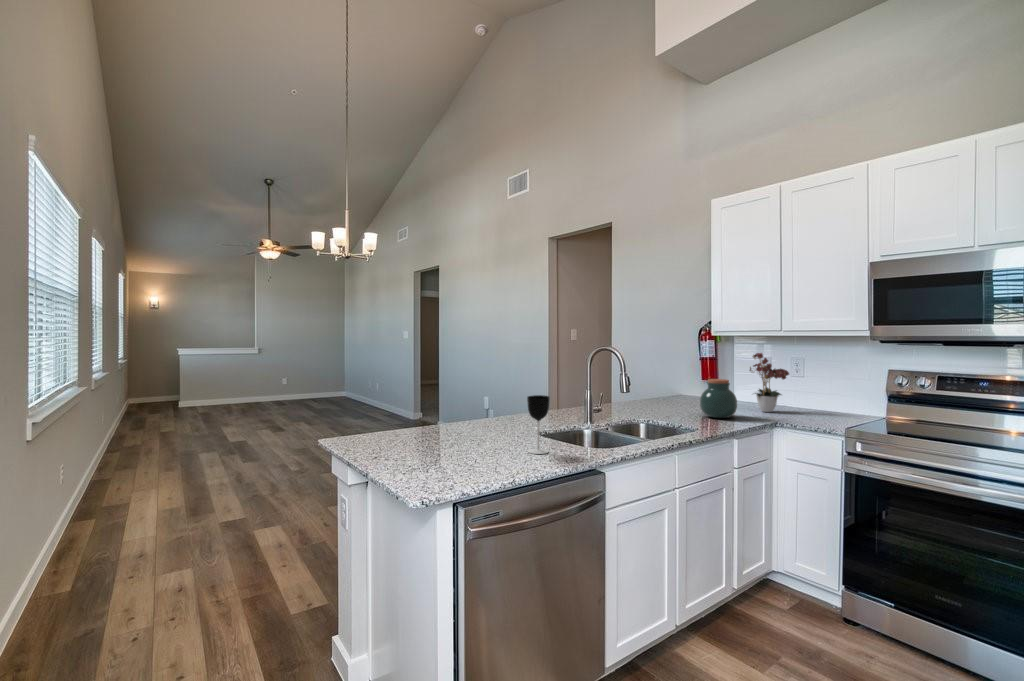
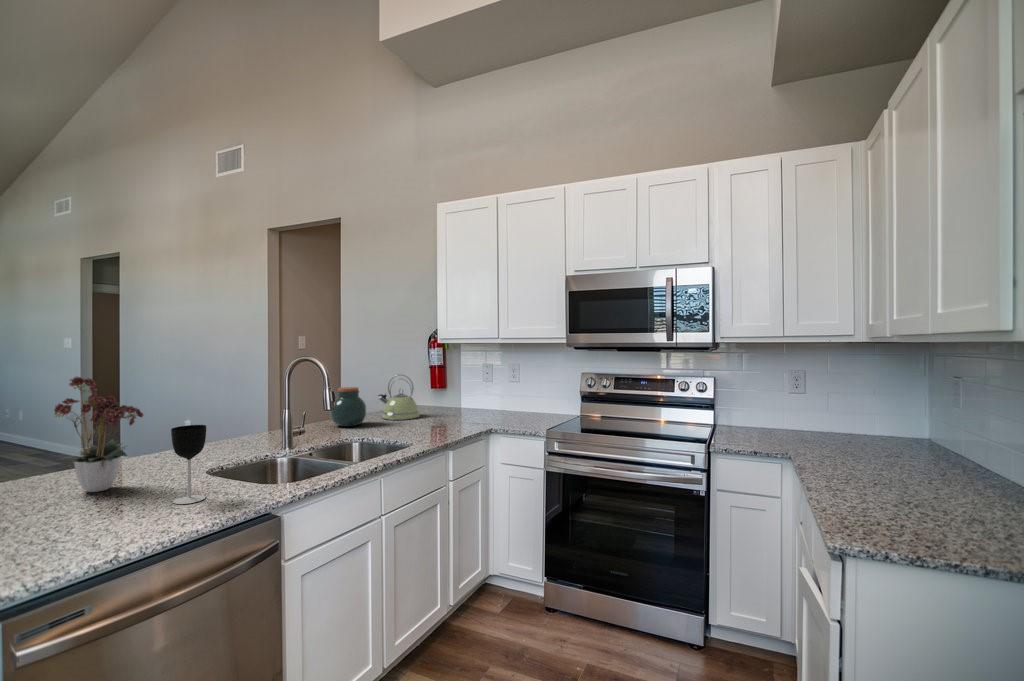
flower arrangement: present [750,353,789,412] -> present [54,376,143,492]
kettle: none [653,365,694,407] -> present [378,375,420,420]
jar: present [700,379,737,418] -> present [330,387,366,427]

